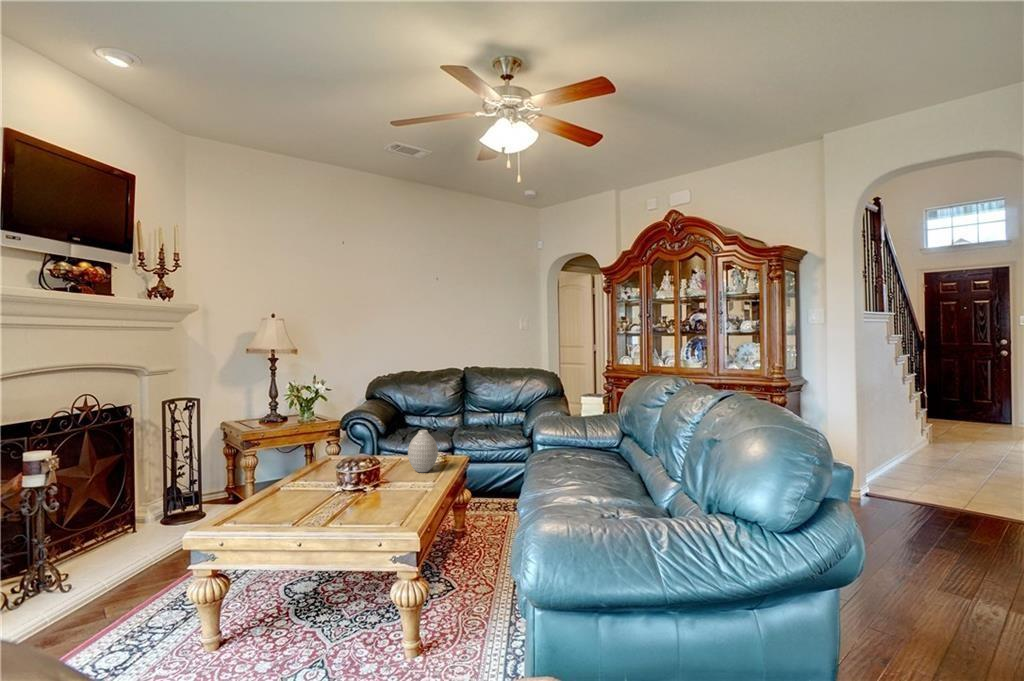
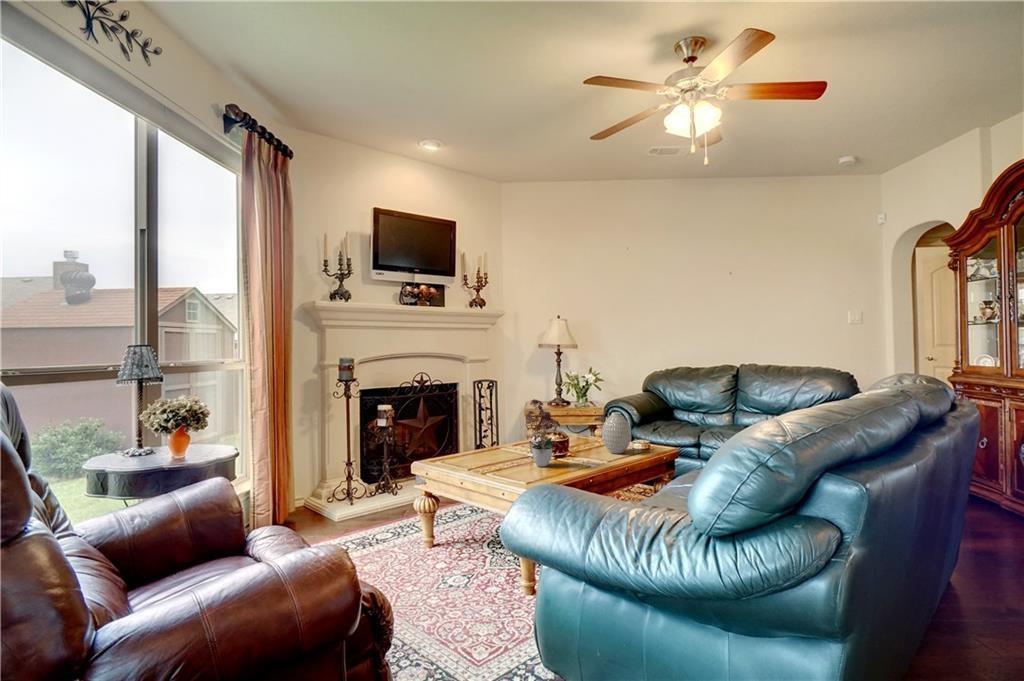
flower arrangement: none [353,423,406,500] -> present [526,399,560,467]

